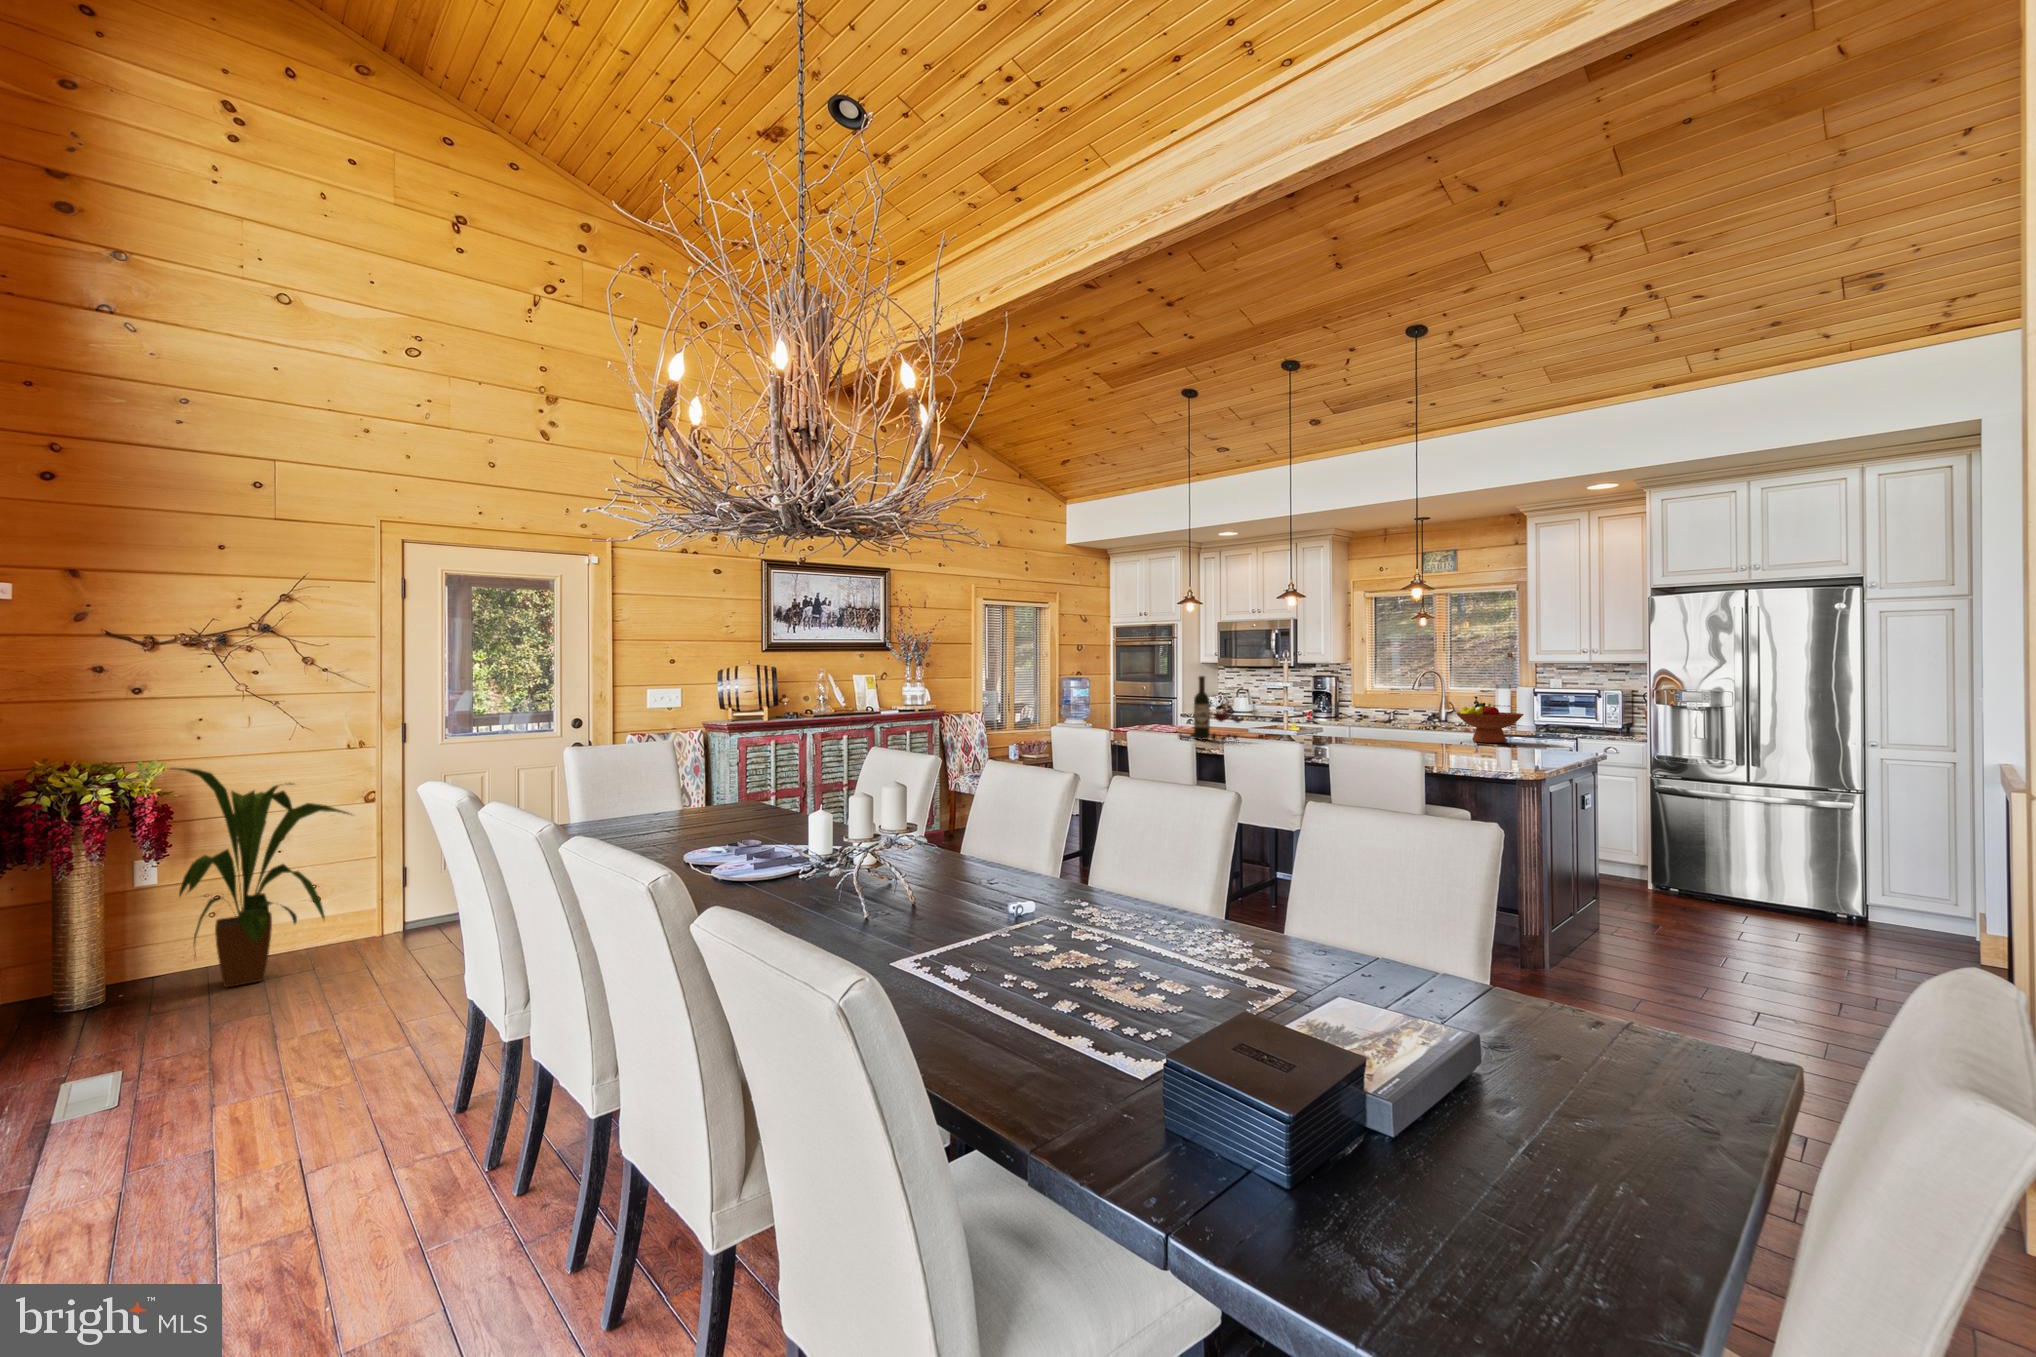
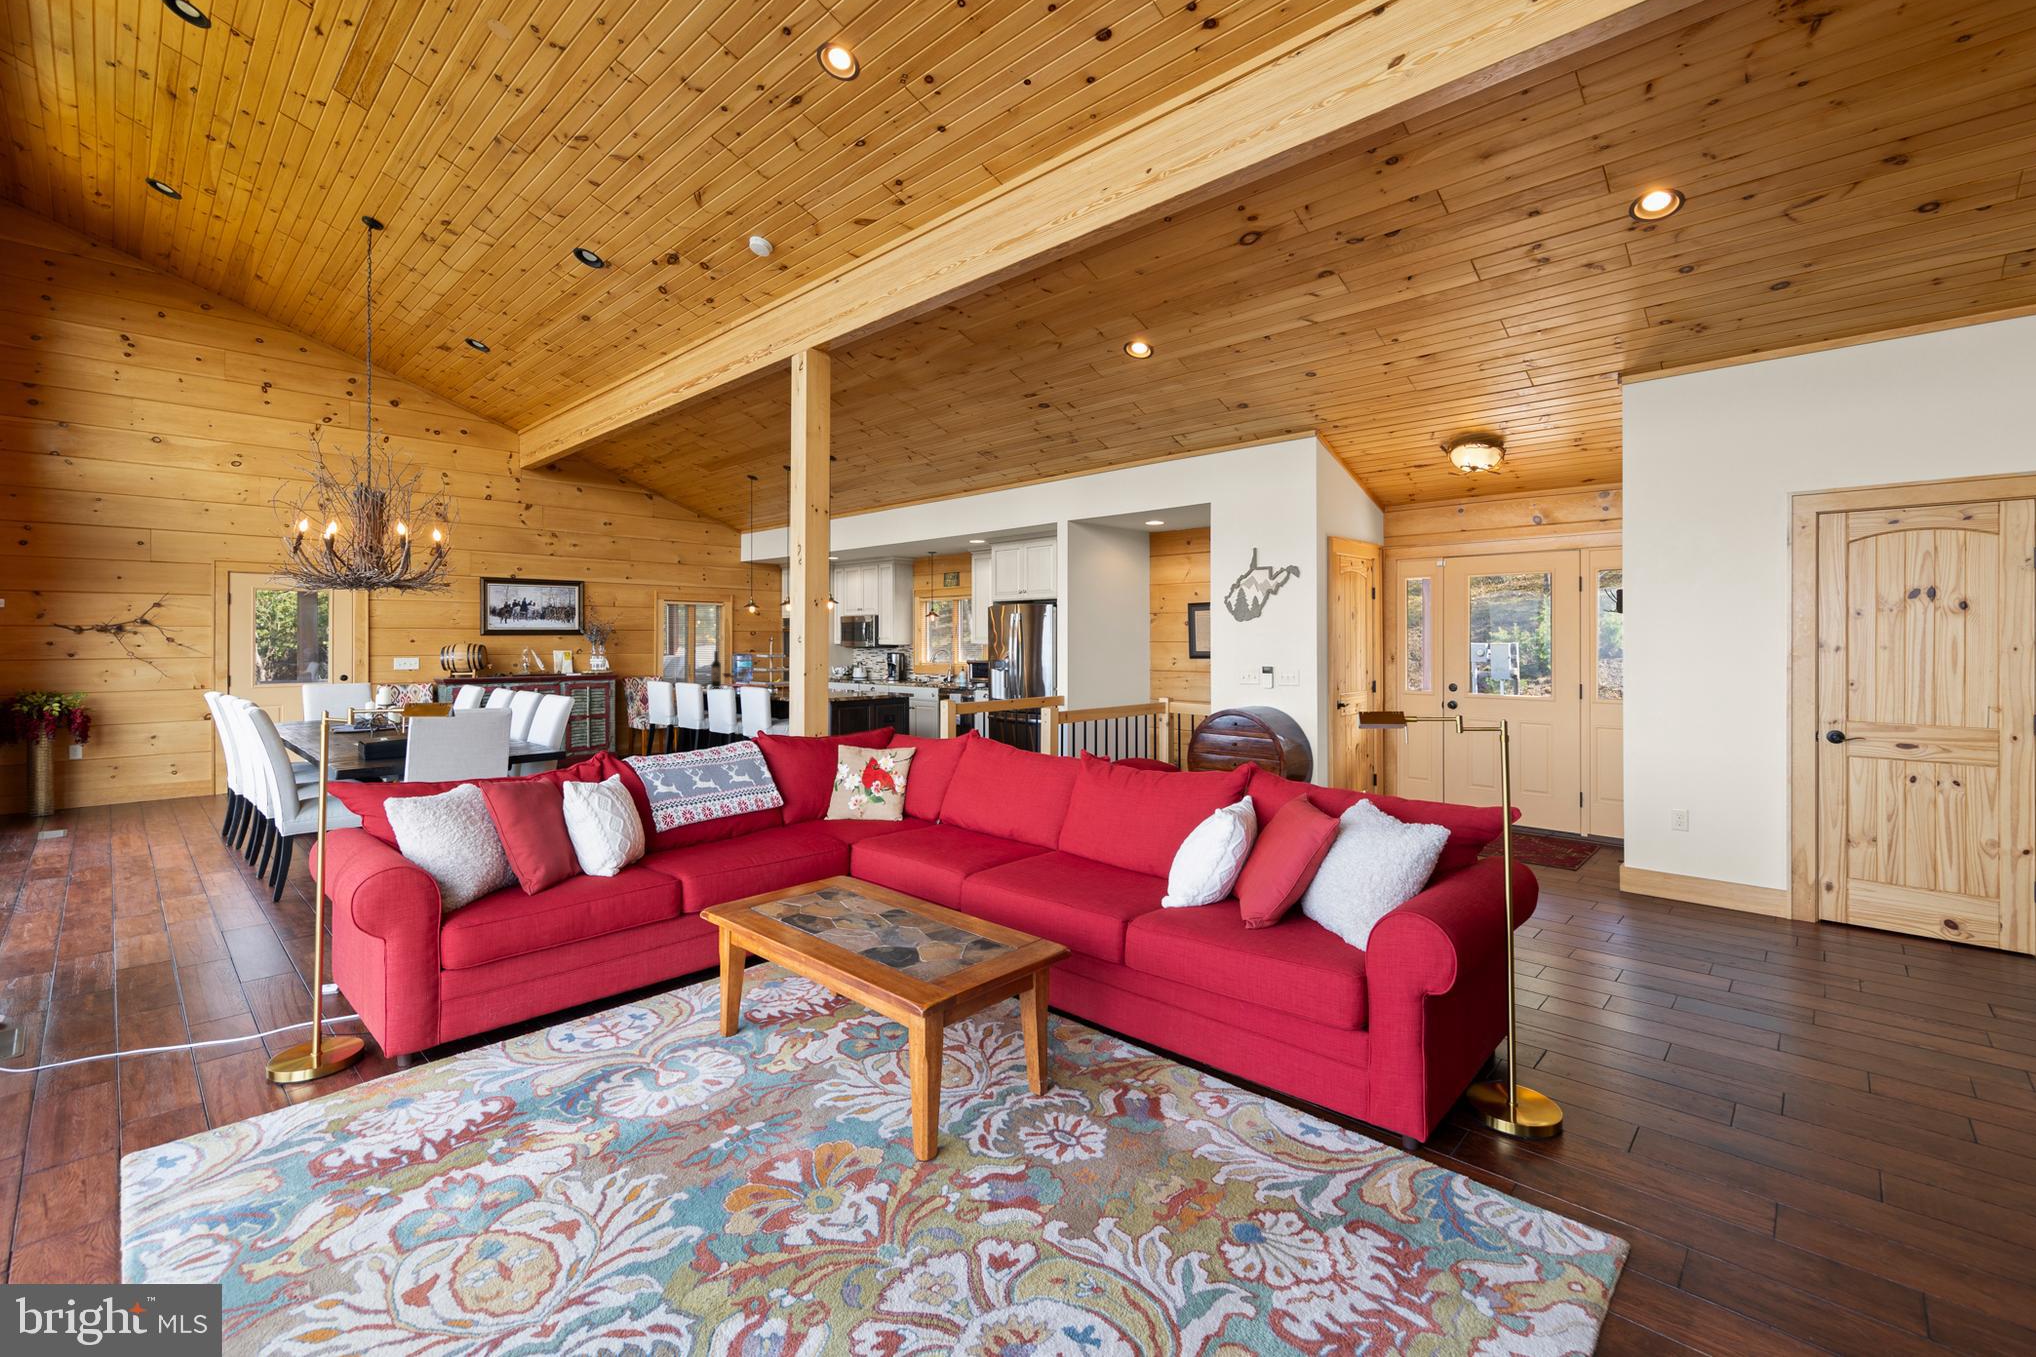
fruit bowl: present [1456,703,1524,743] -> none [860,666,895,690]
house plant: present [167,768,350,987] -> none [88,693,198,809]

